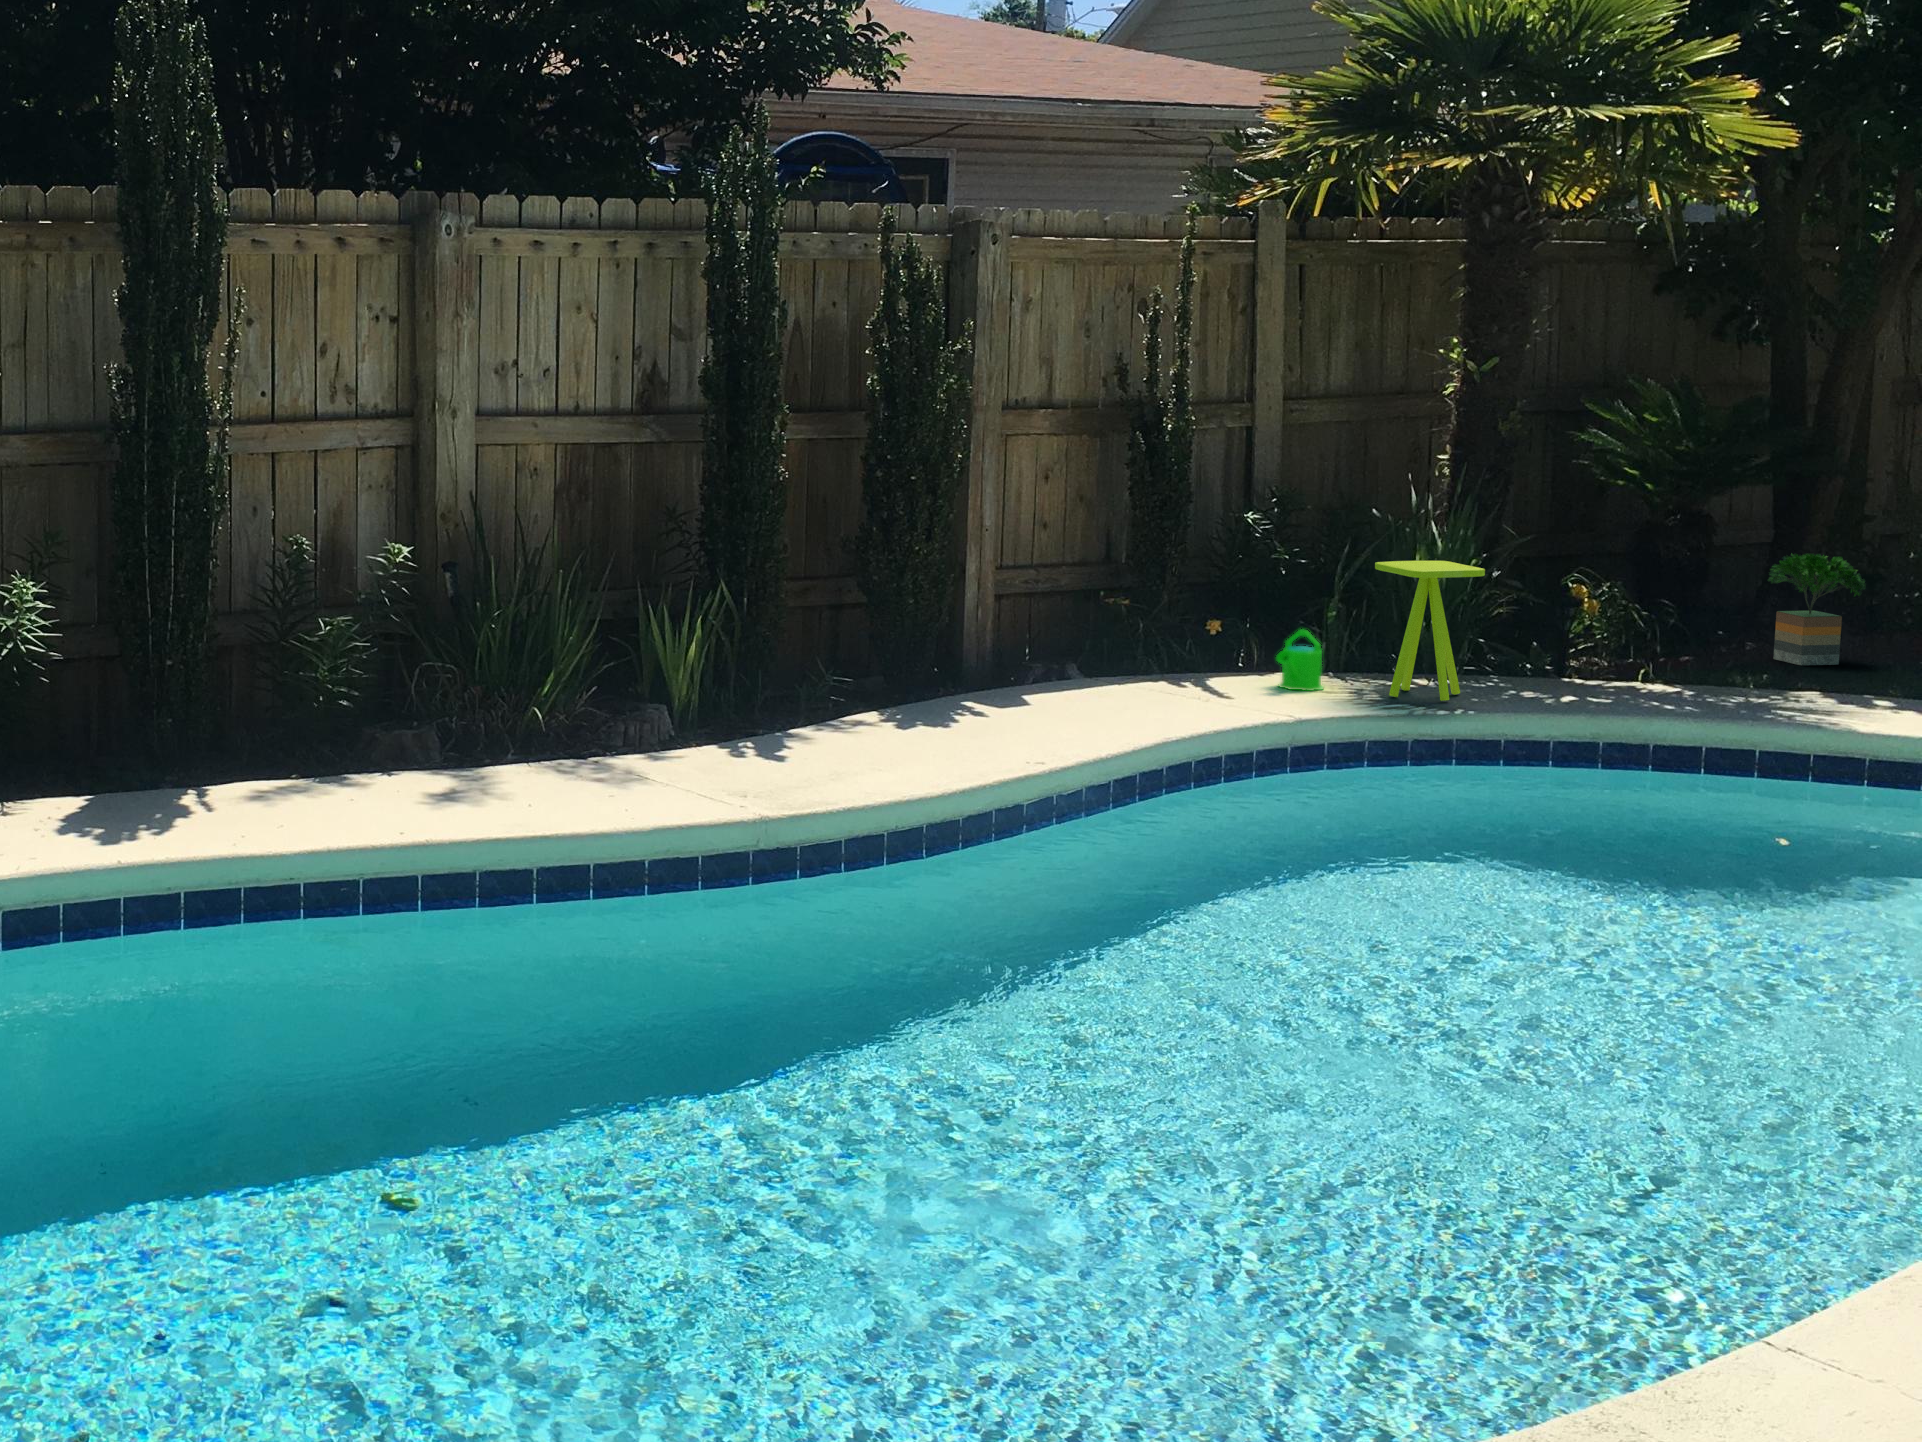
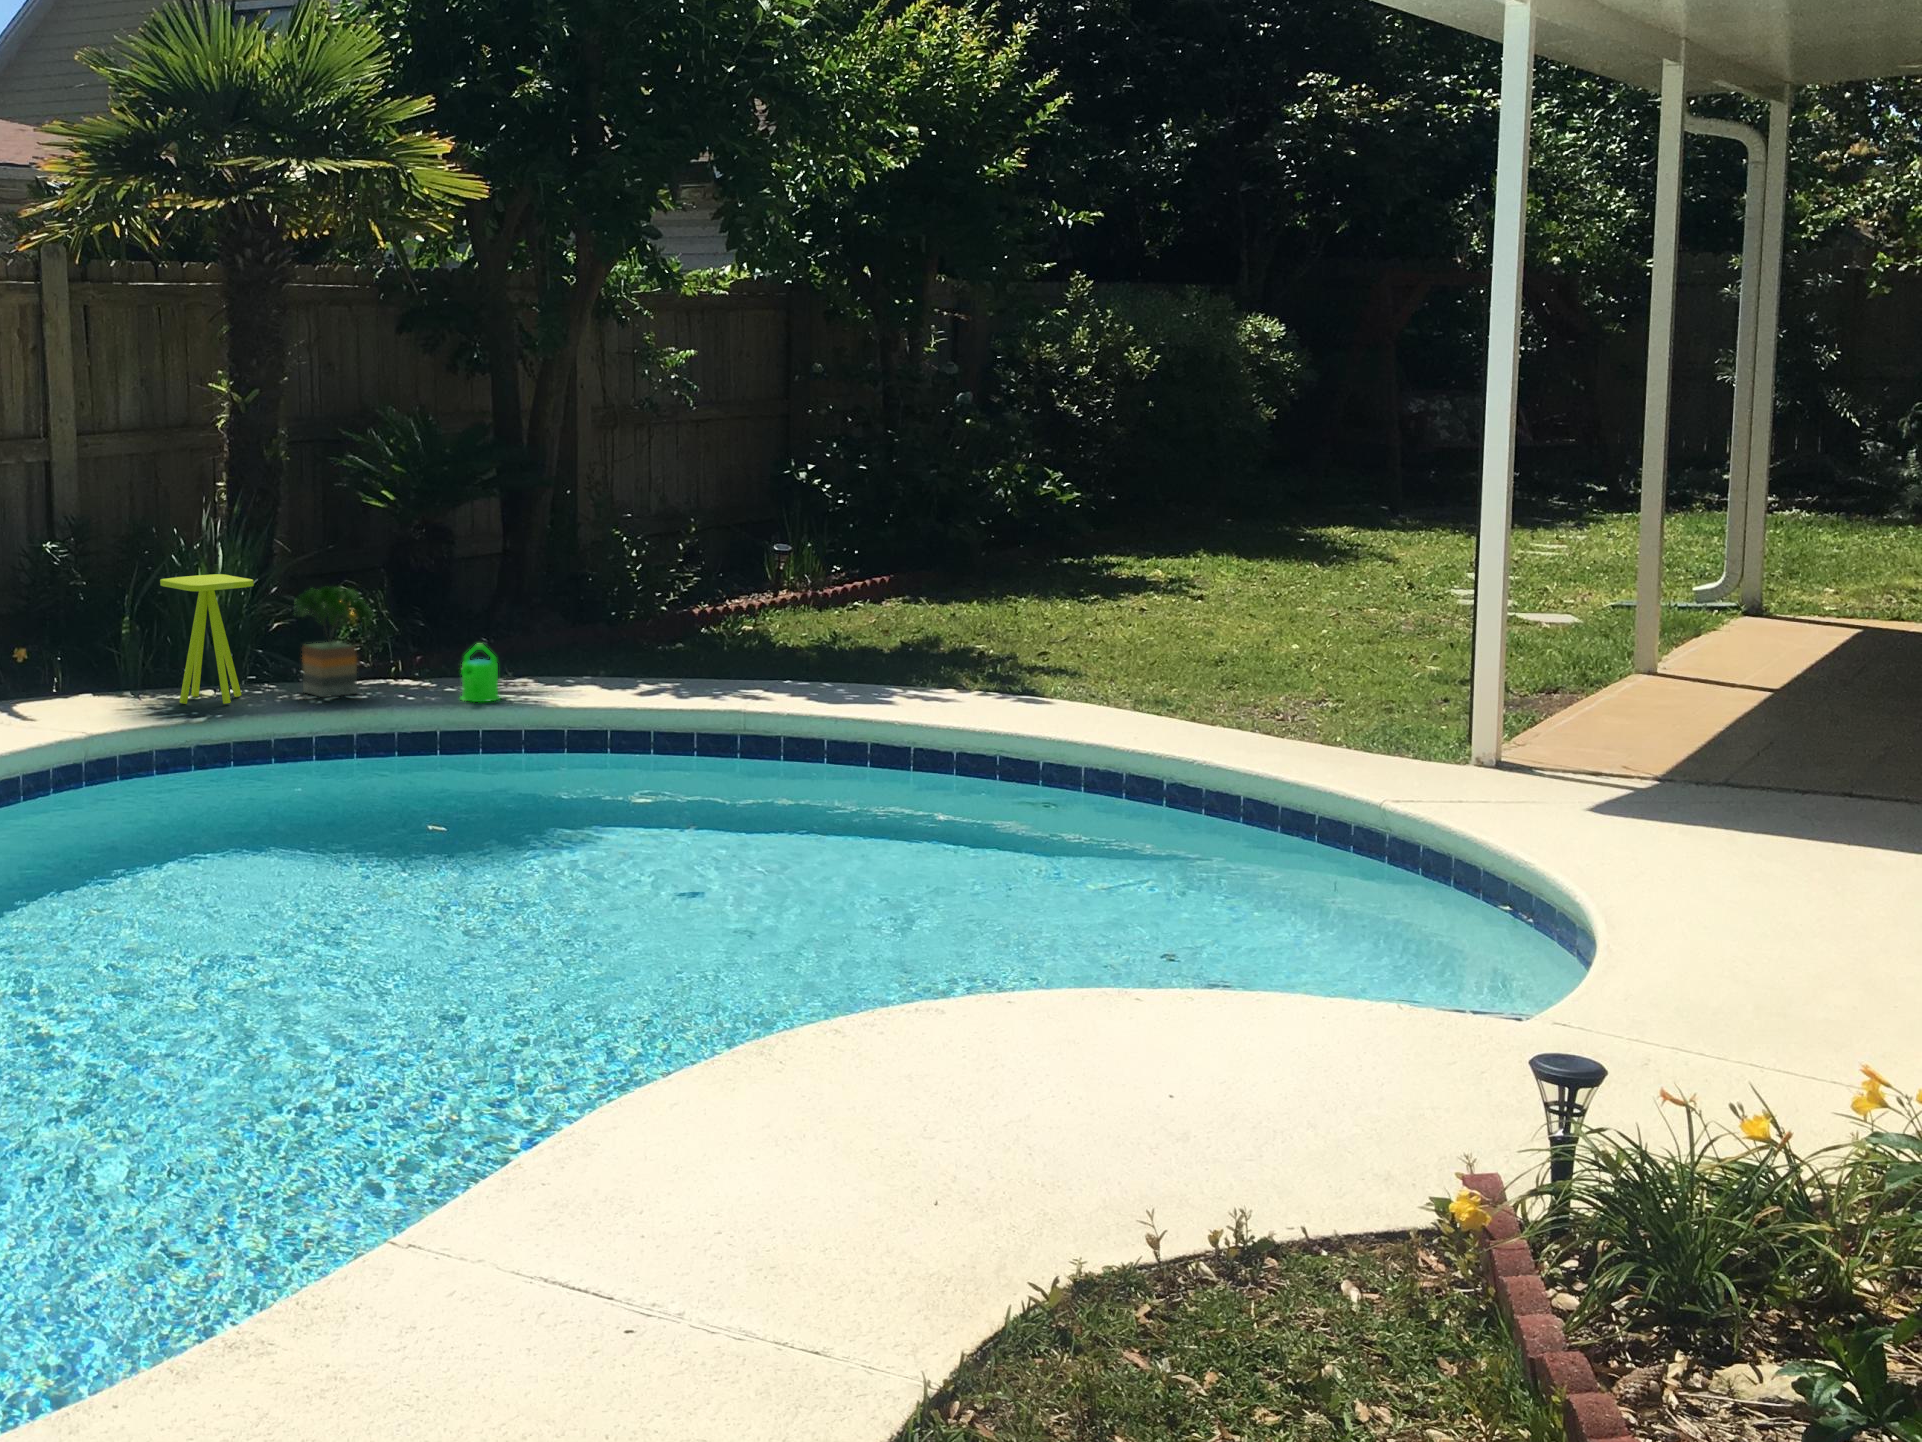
potted tree: present [1770,553,1864,665] -> present [294,587,372,697]
watering can: present [1277,630,1323,691] -> present [461,644,500,702]

